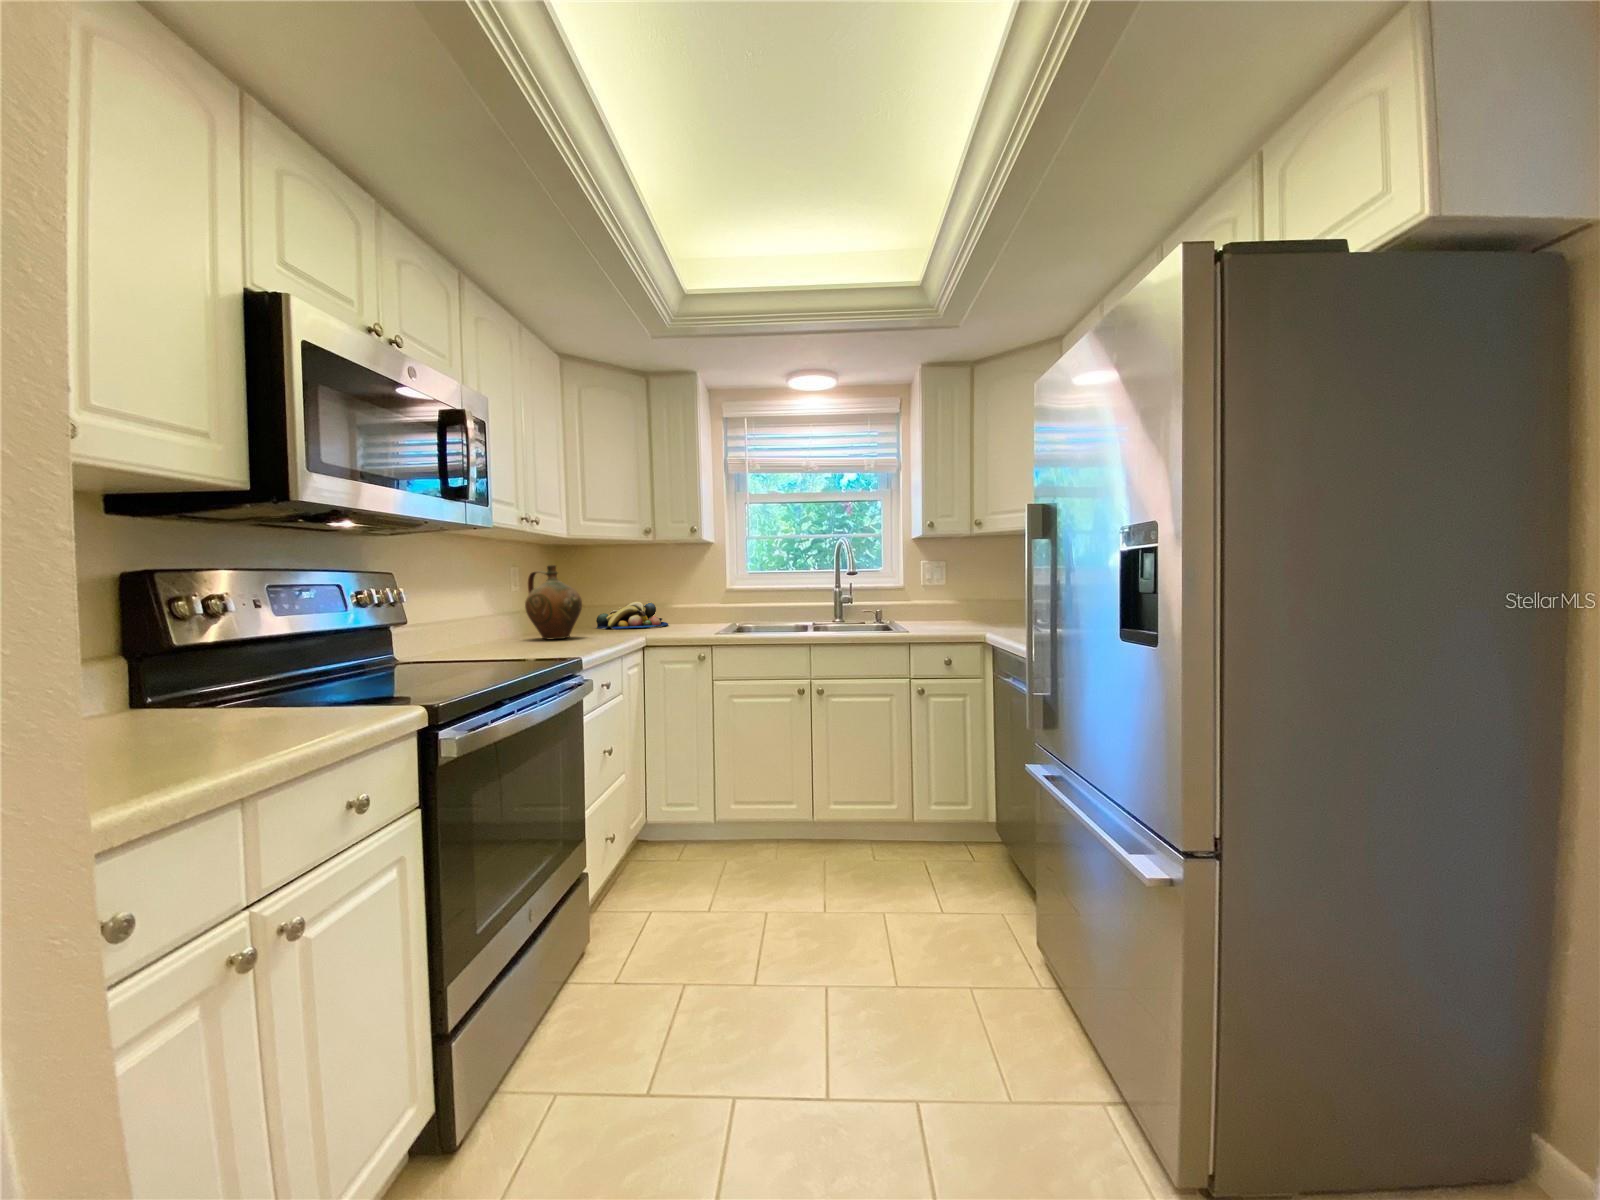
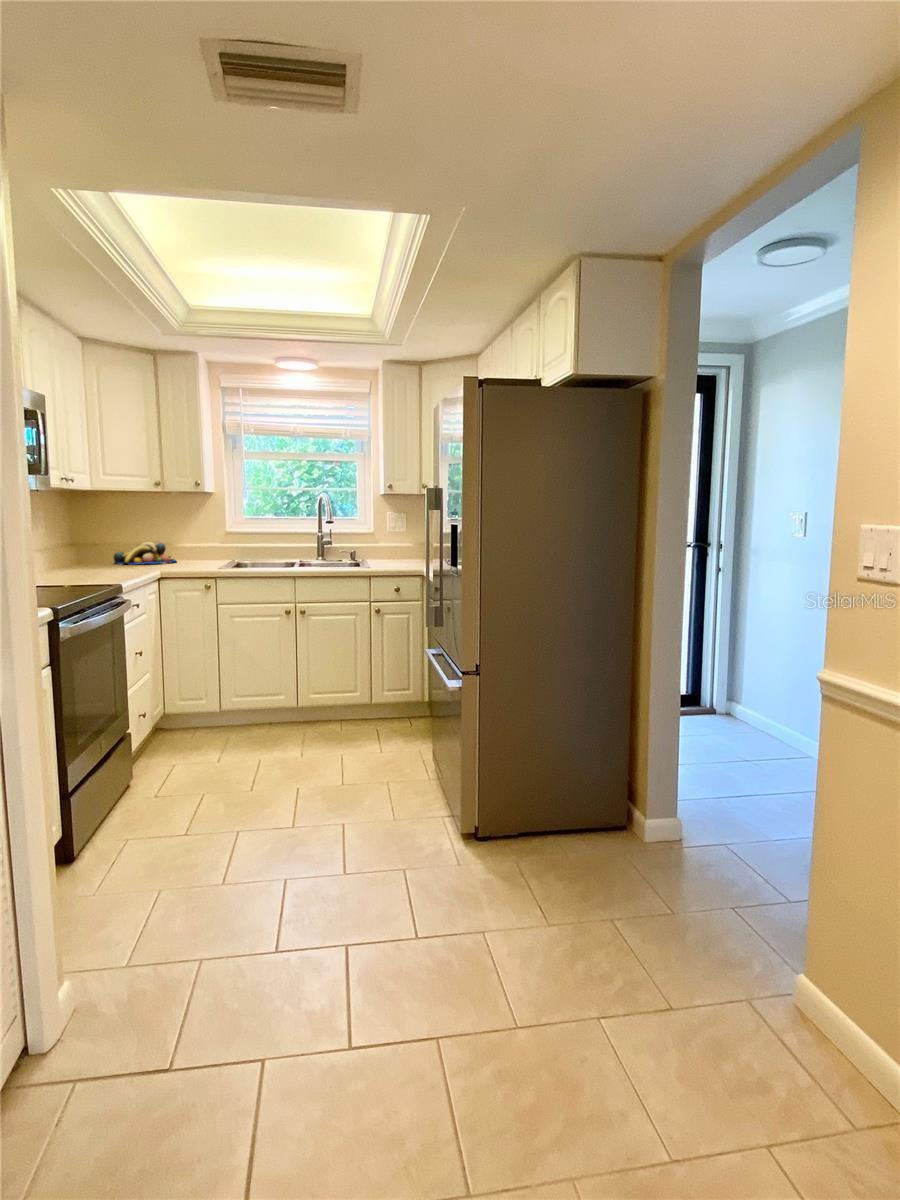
ceramic jug: present [525,565,582,640] -> none [60,513,108,572]

